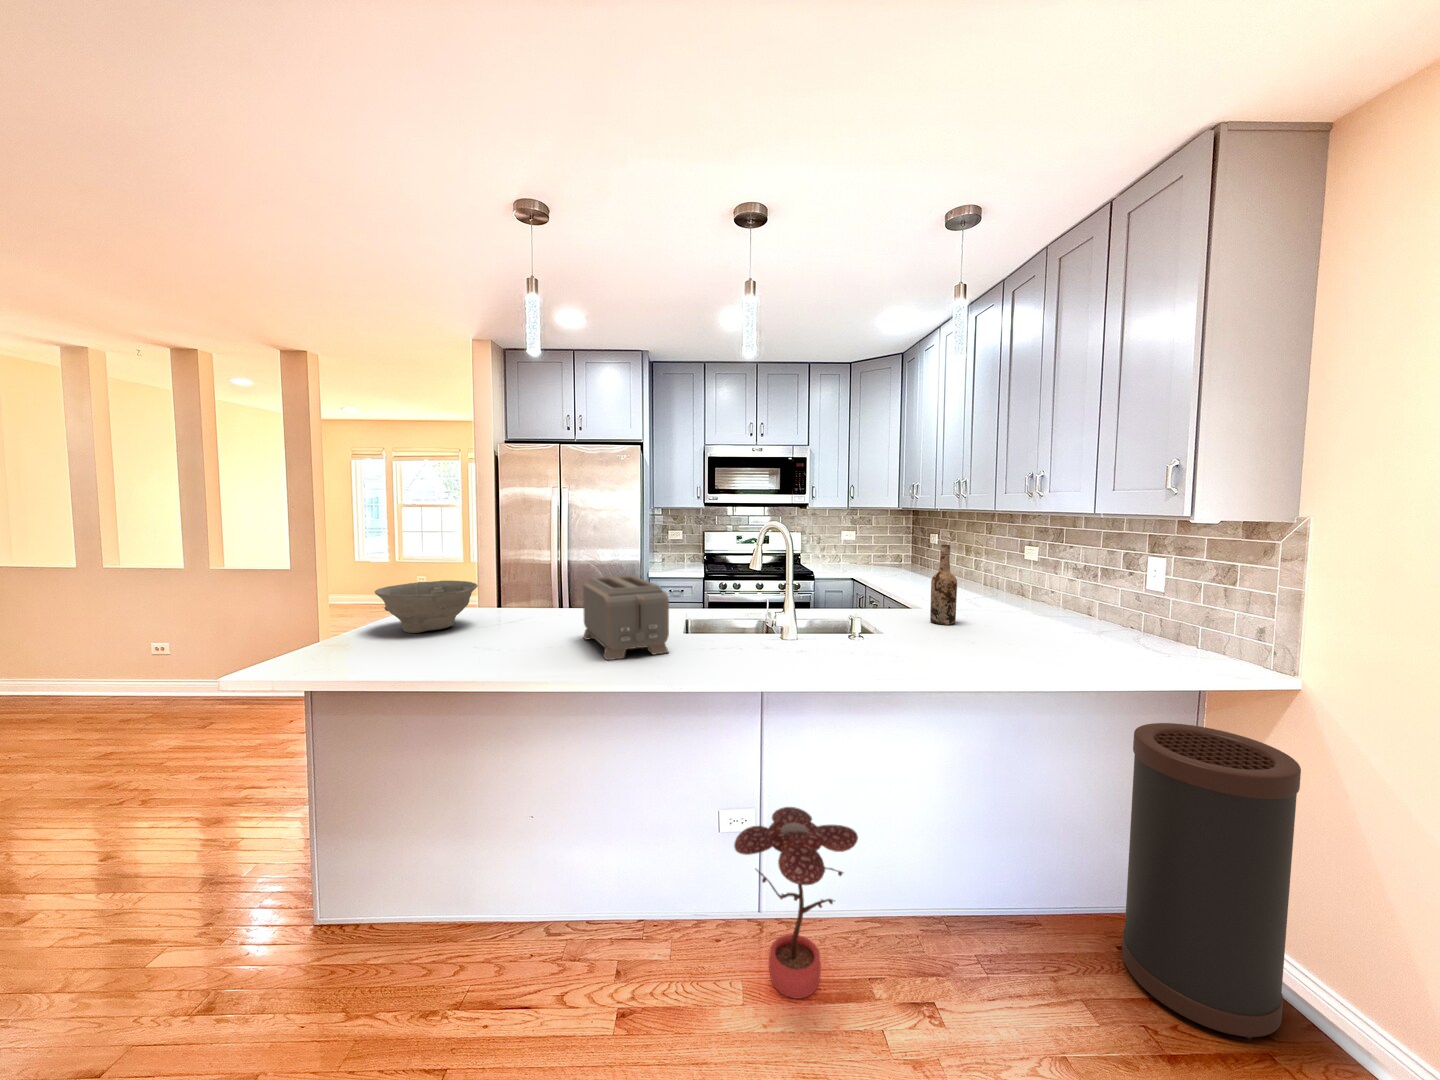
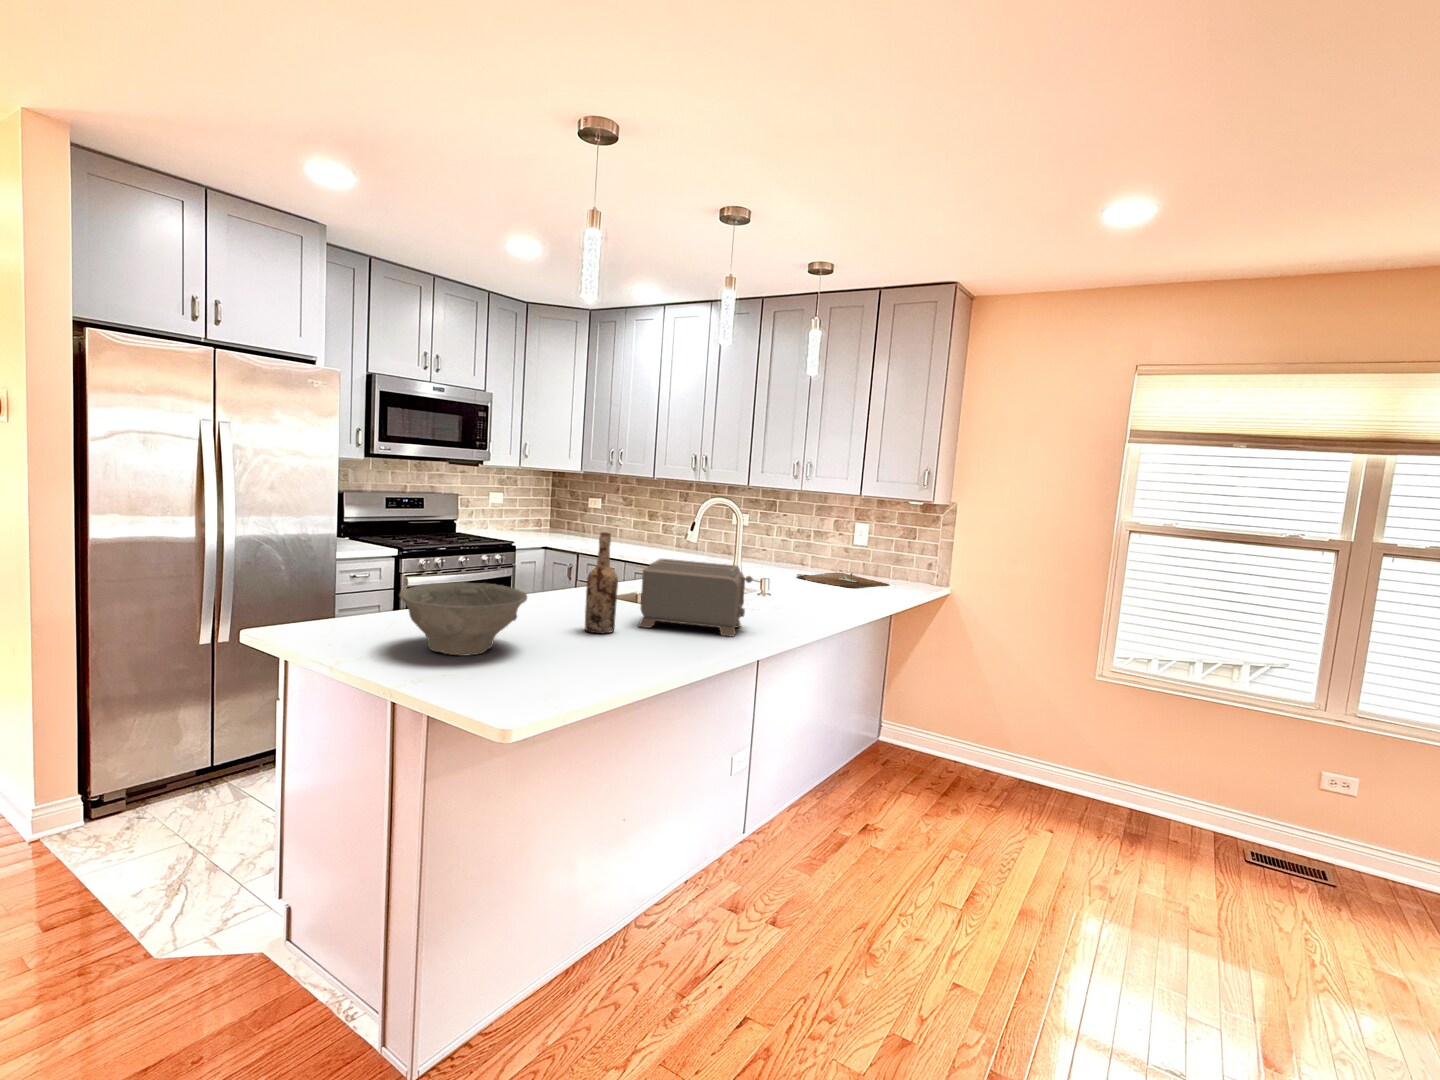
wine bottle: present [930,545,957,625] -> present [585,532,618,633]
cutting board: none [1000,621,1139,653] -> present [797,573,889,588]
trash can: present [1122,723,1301,1039] -> none [884,624,970,779]
potted plant: present [734,807,858,999] -> none [777,731,864,862]

